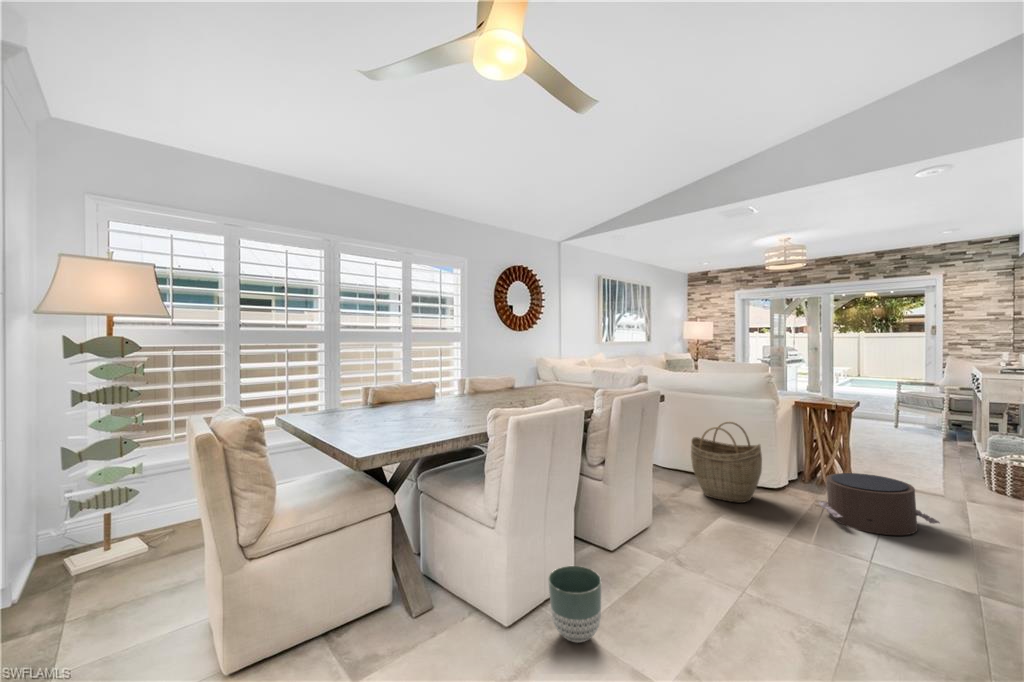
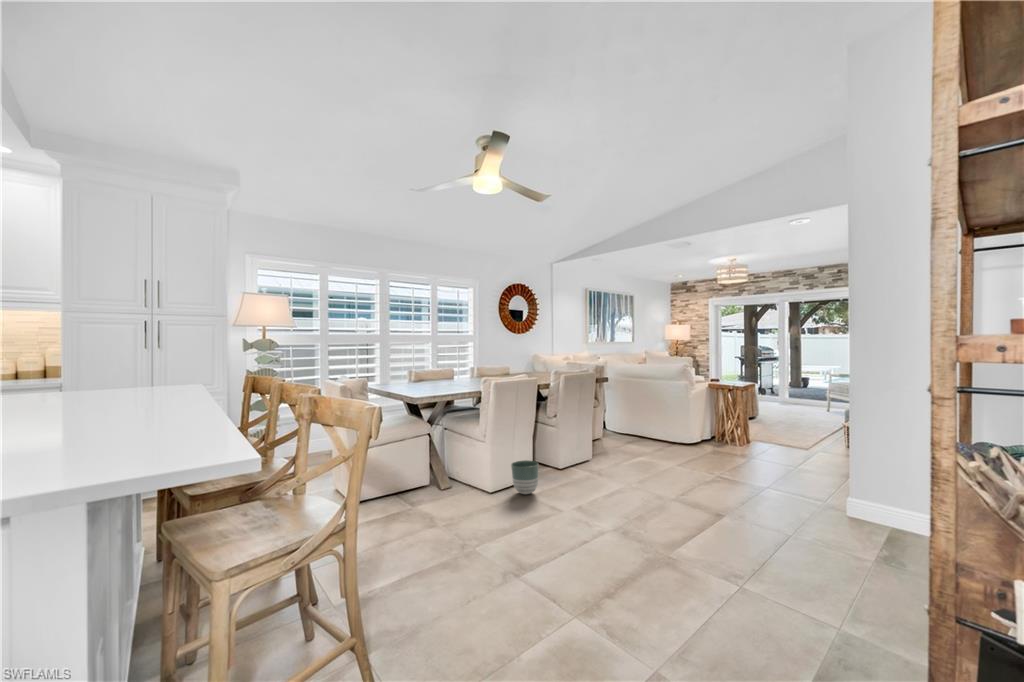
woven basket: present [691,422,762,503] -> none [628,396,673,449]
pouf: present [818,473,940,535] -> none [705,429,769,463]

